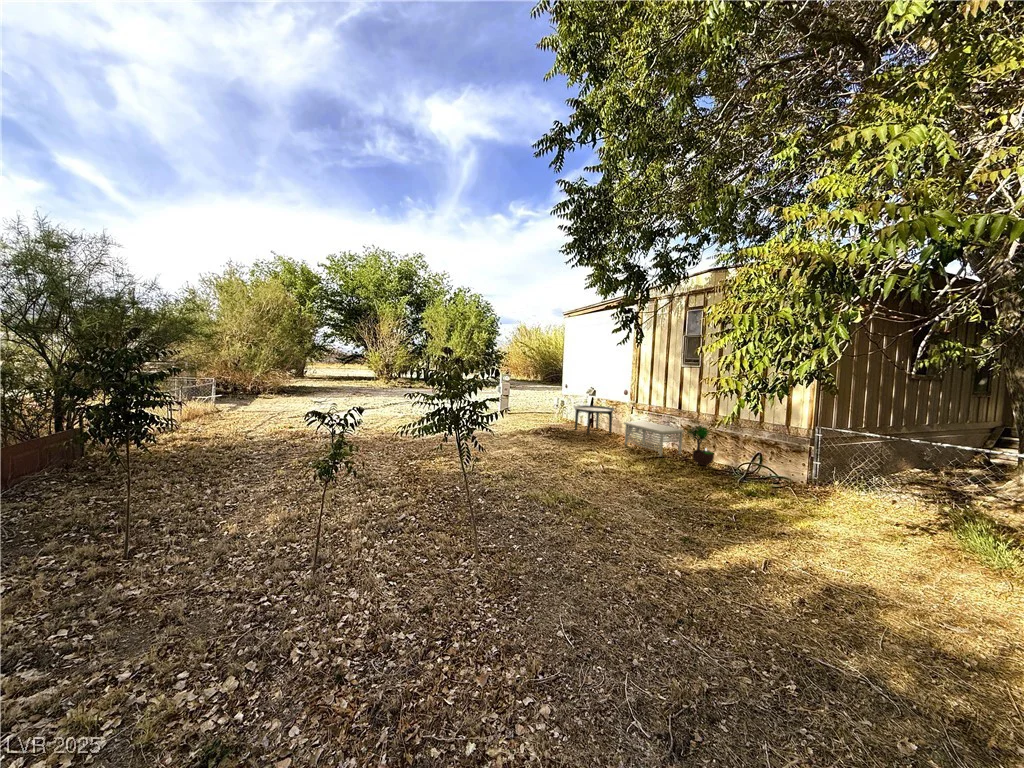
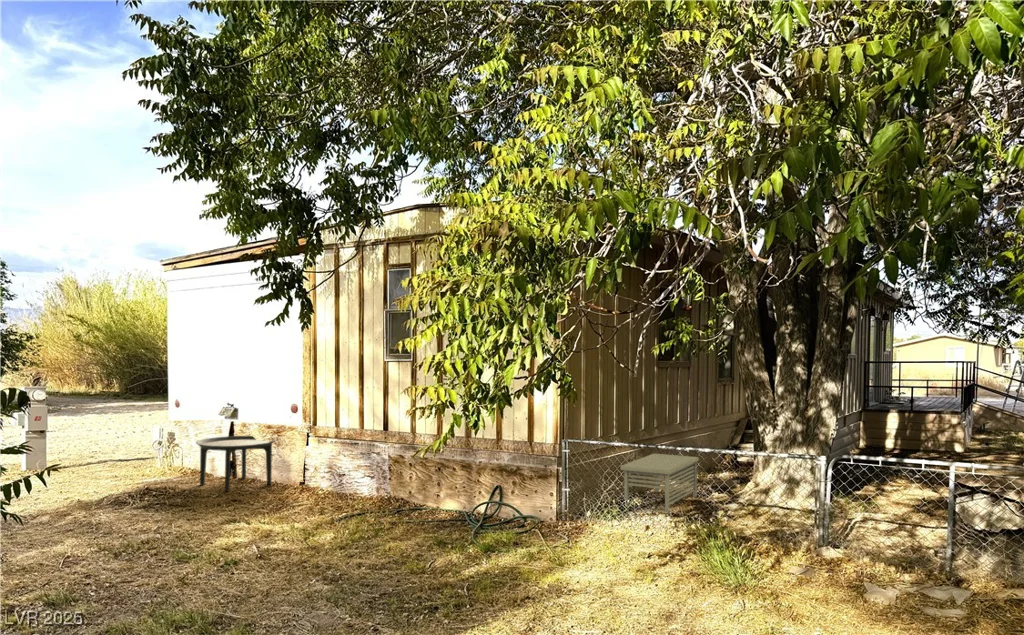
storage bench: present [624,421,684,456] -> present [620,454,699,513]
potted tree: present [687,425,714,465] -> none [391,445,439,517]

